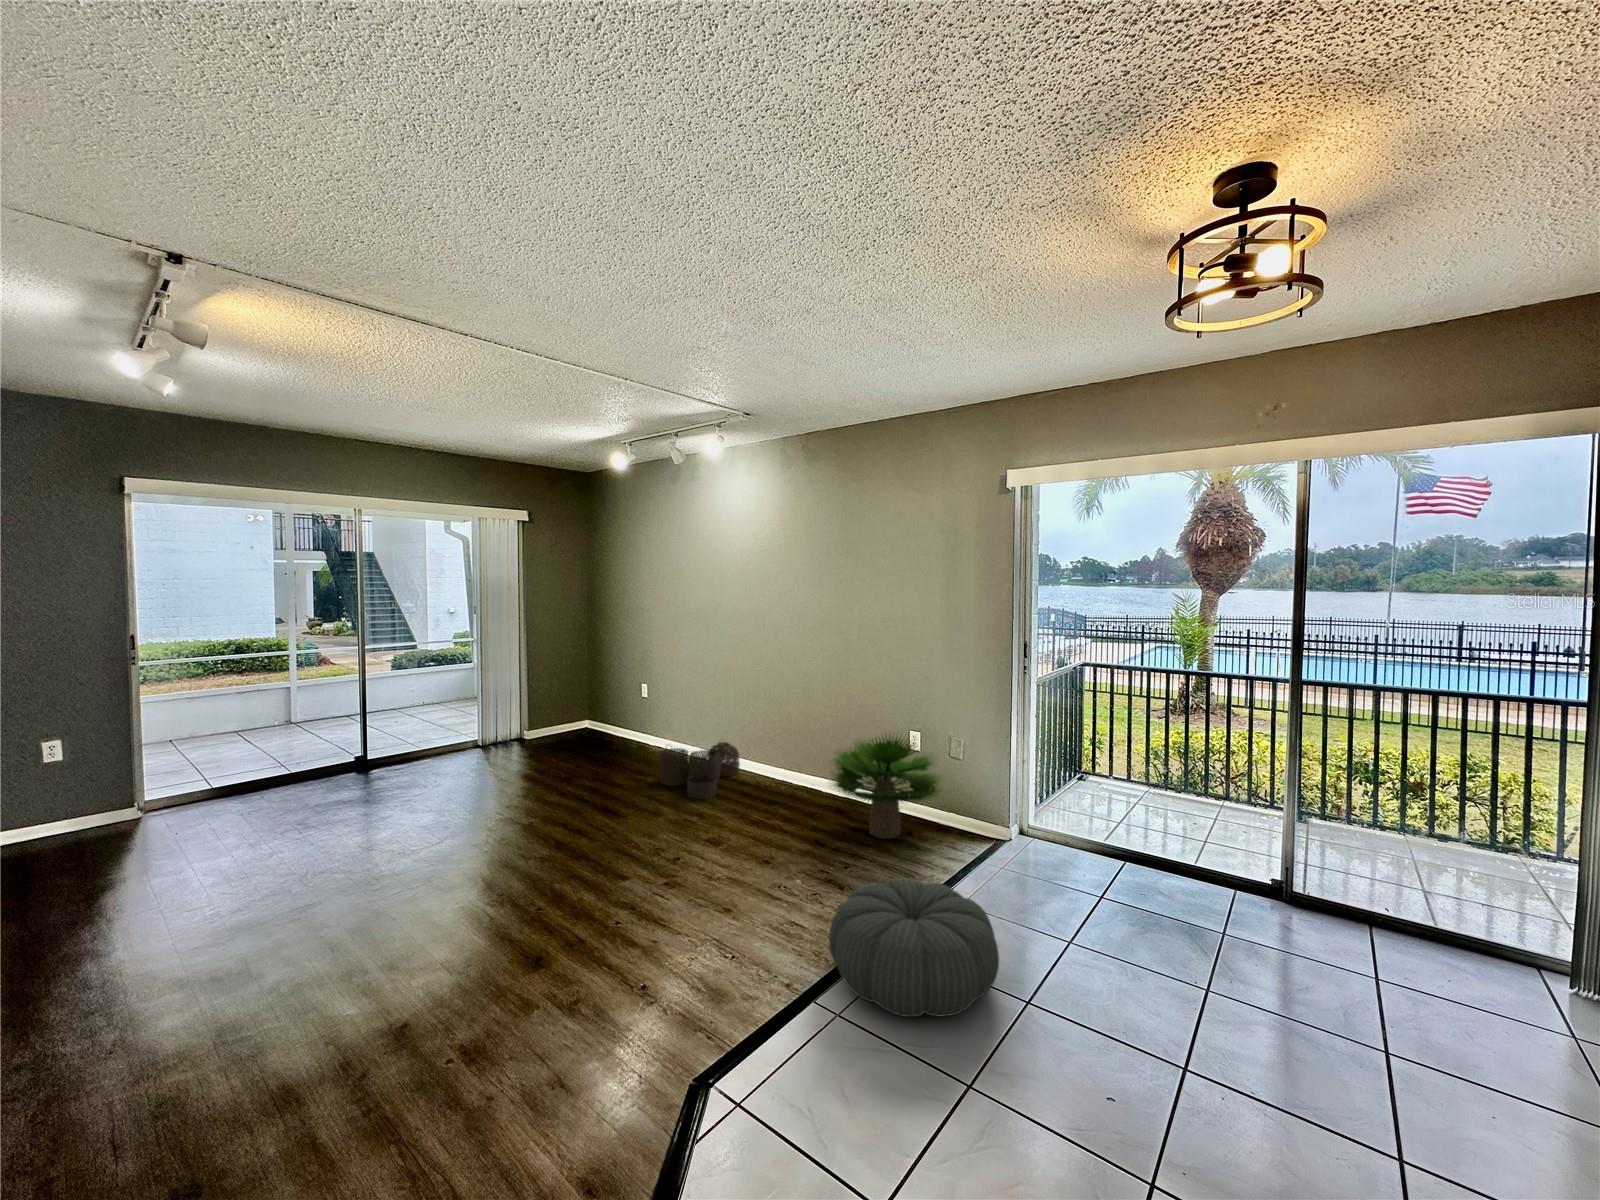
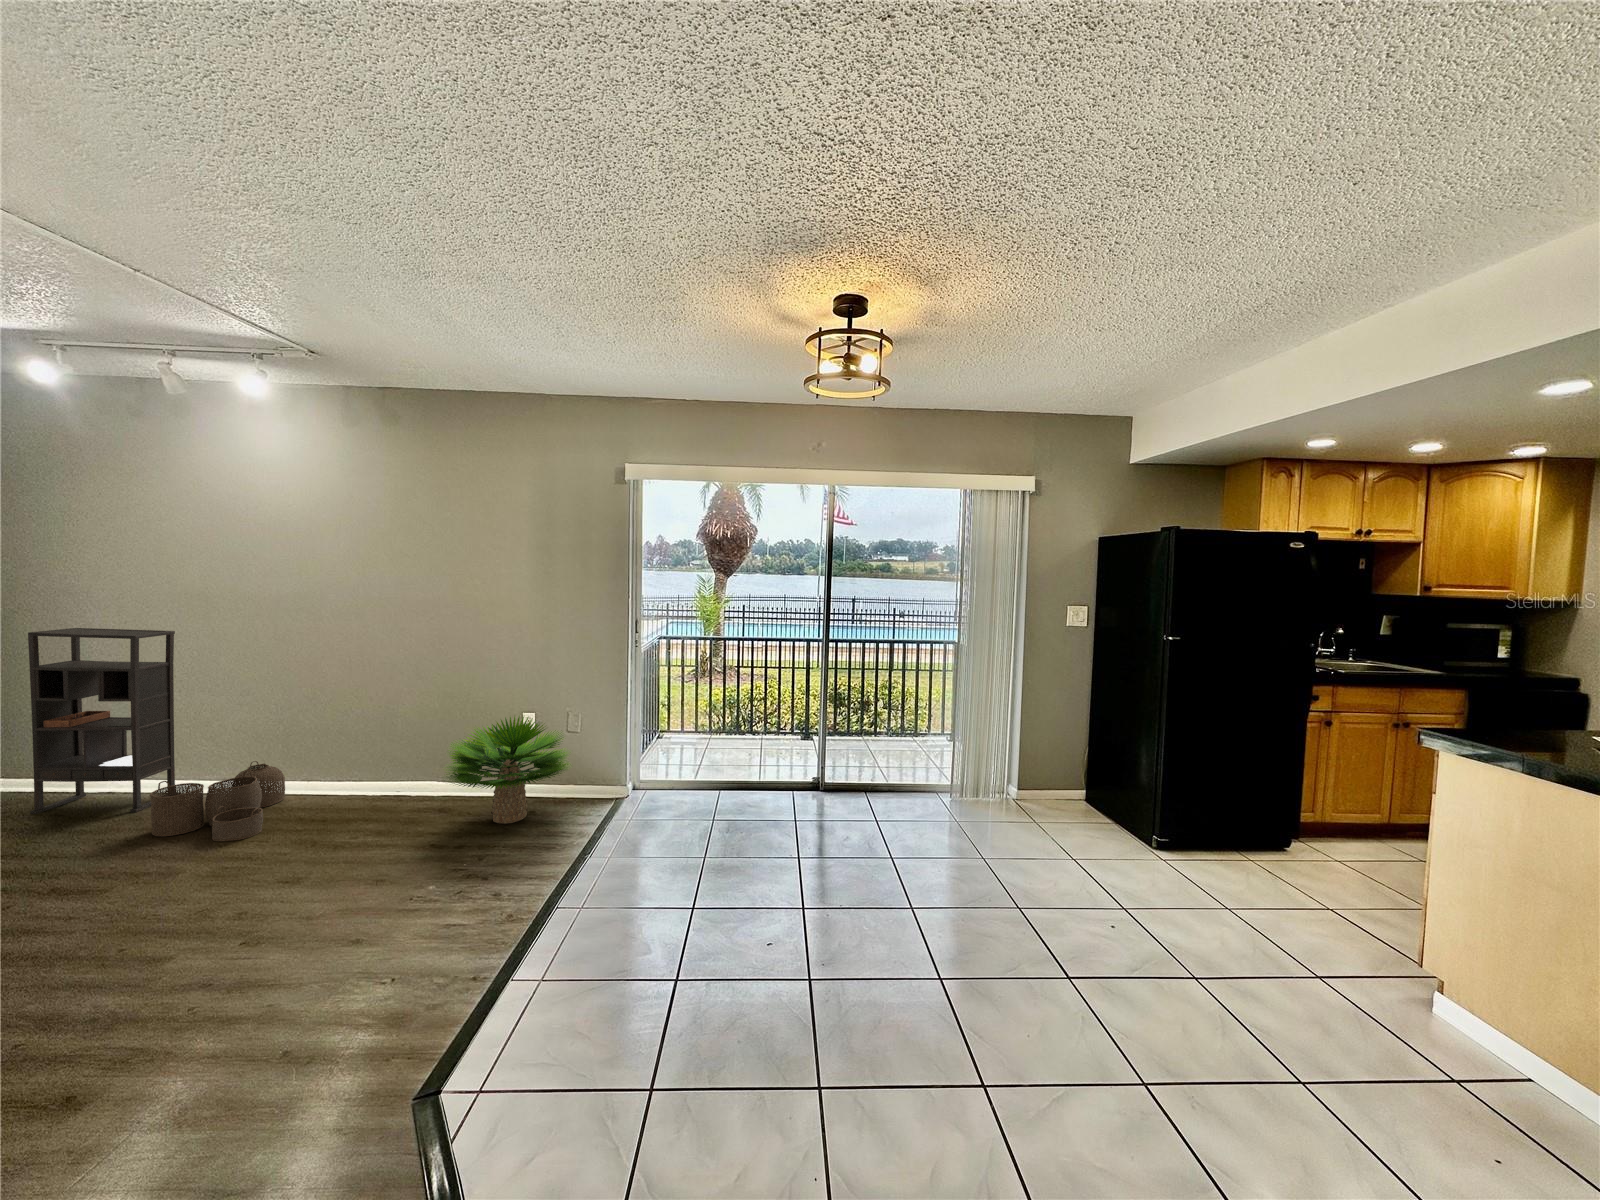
bookshelf: none [618,630,686,764] -> present [28,628,175,814]
pouf: present [829,878,999,1017] -> none [512,837,671,957]

